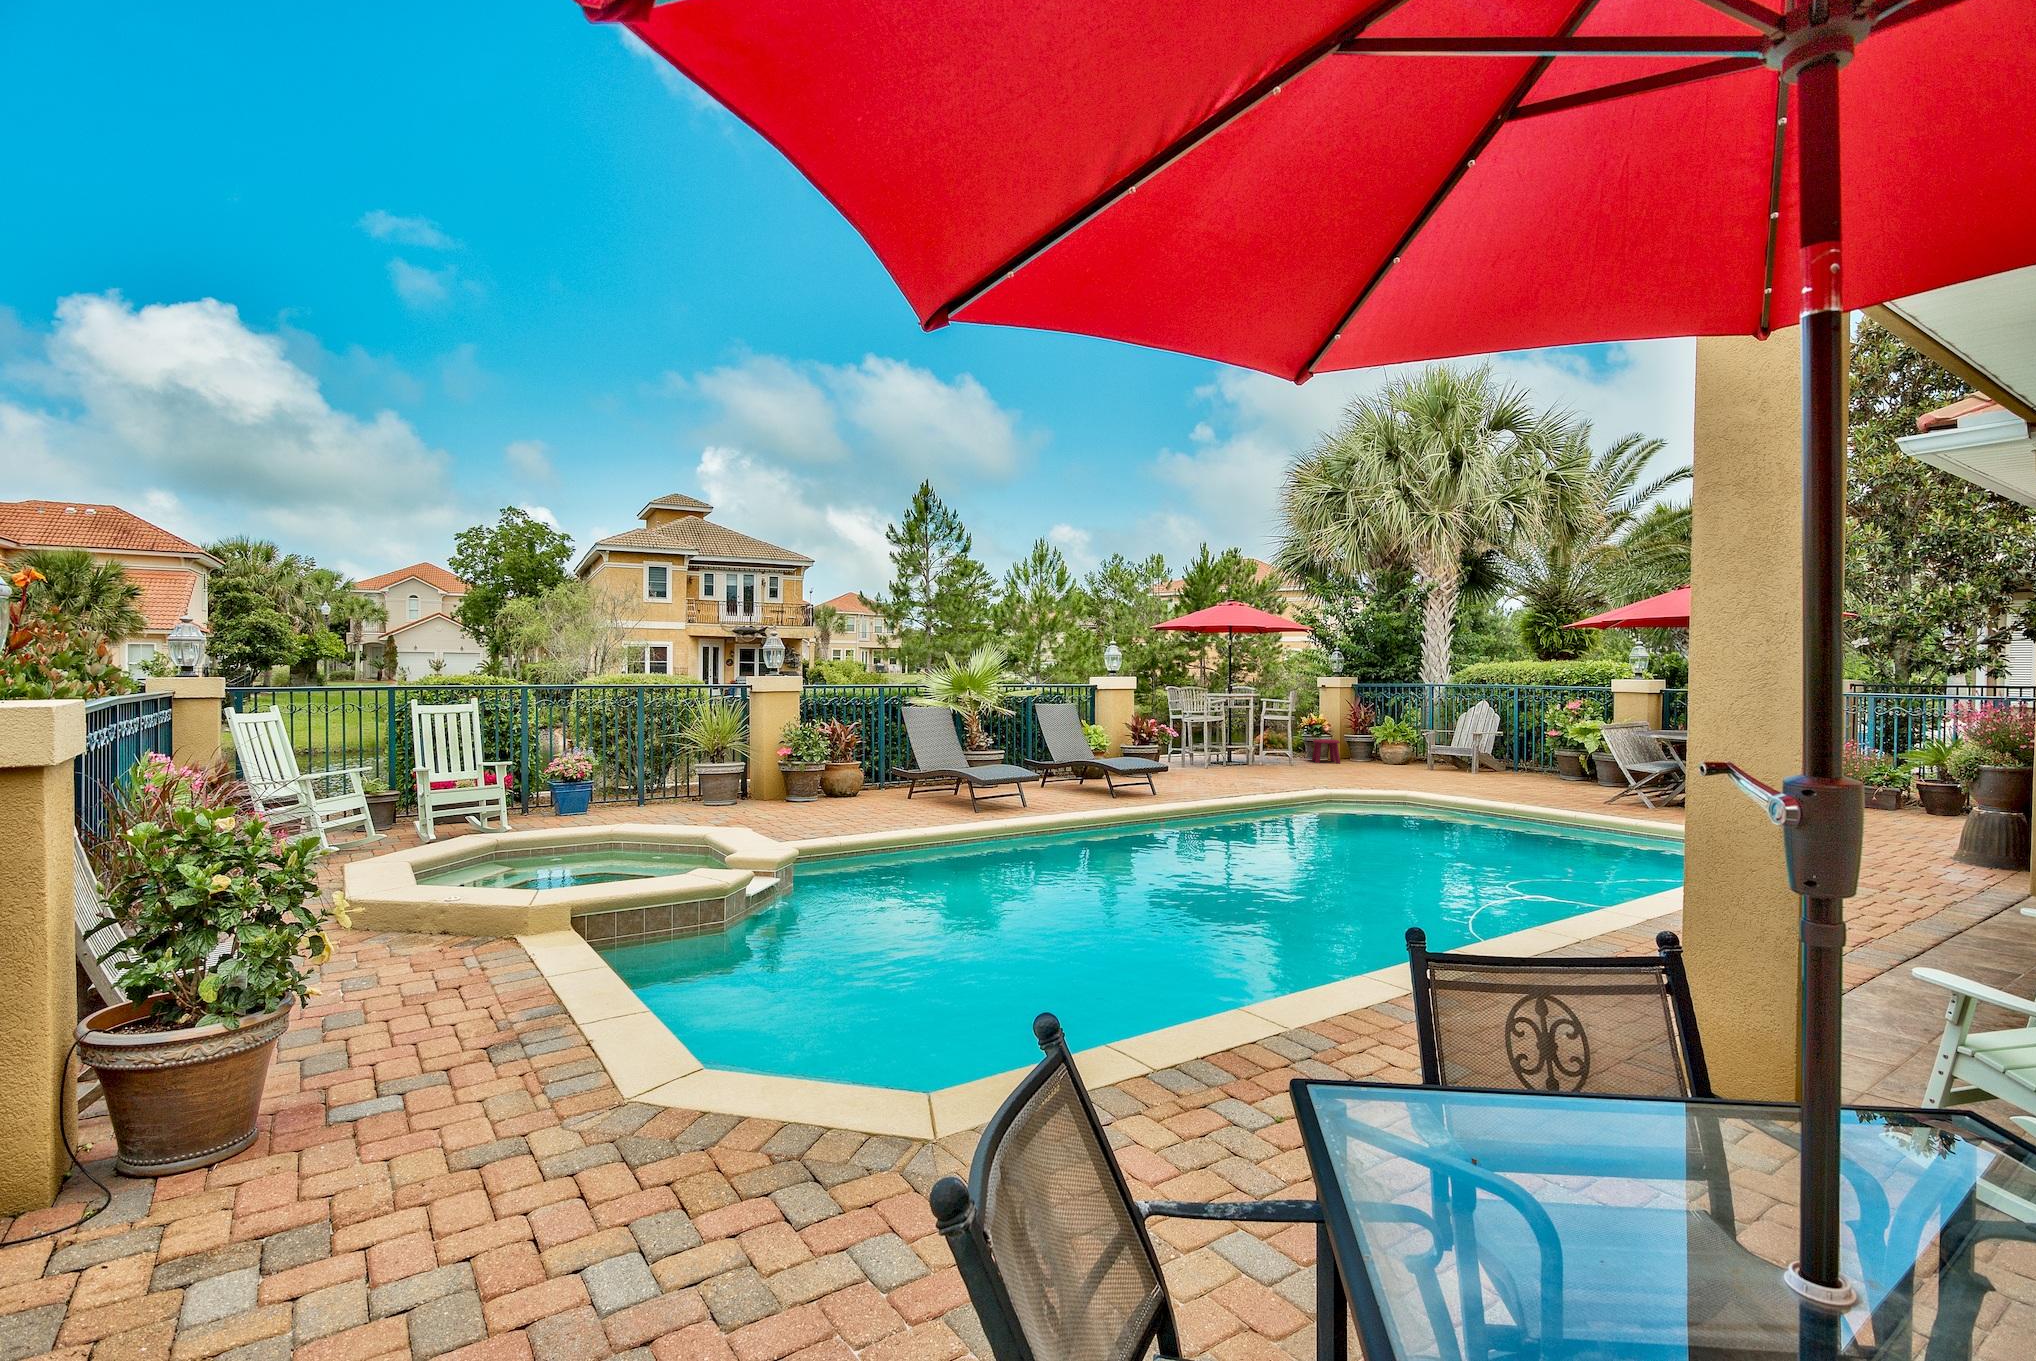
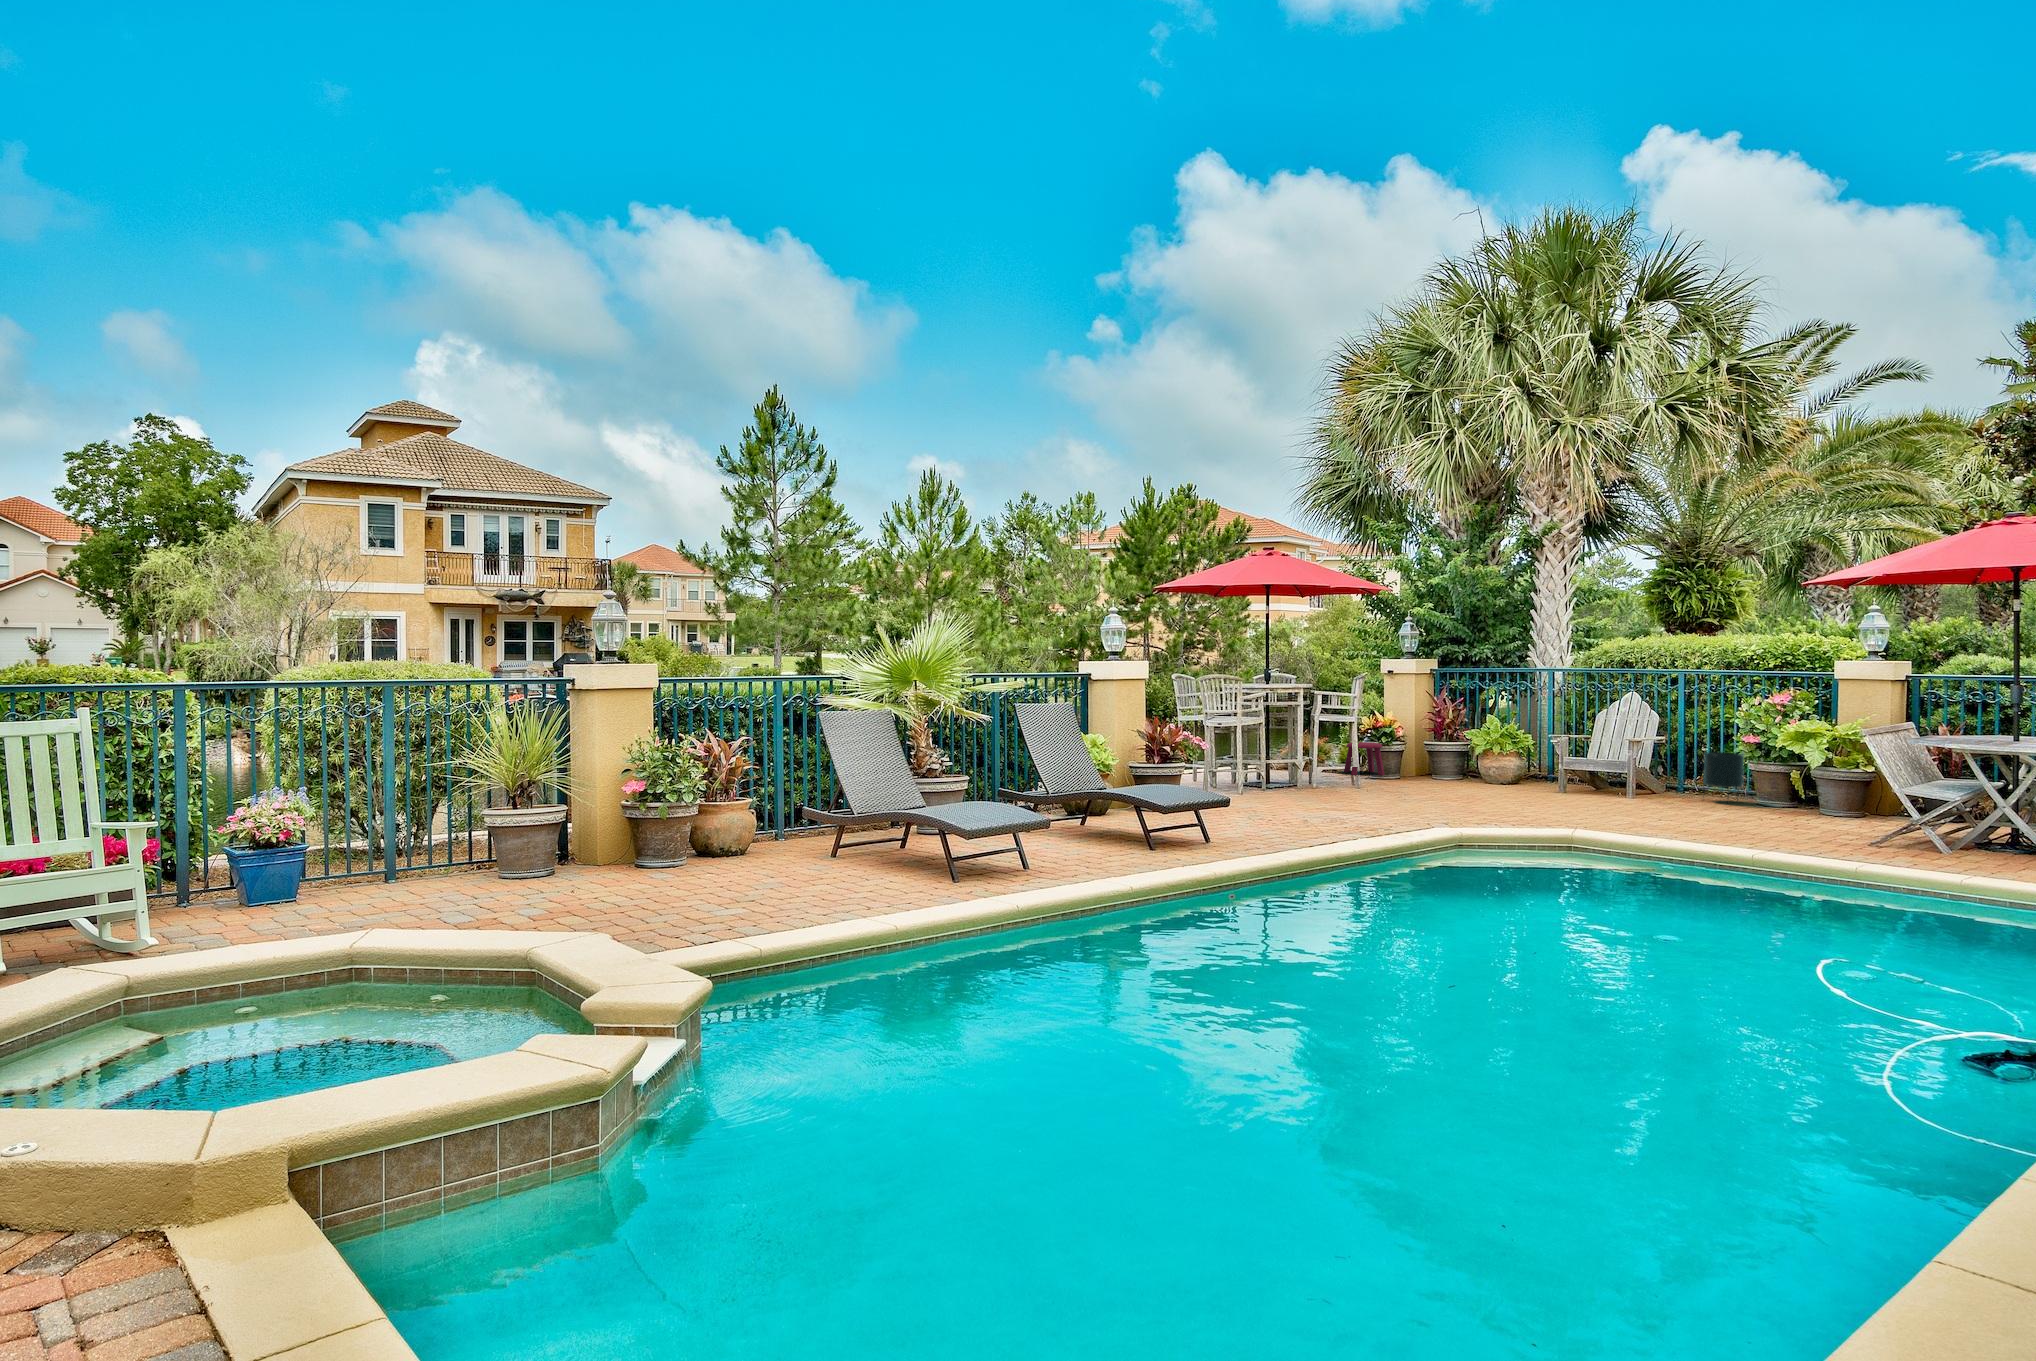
planter: none [1568,748,1597,787] -> present [1703,752,1744,789]

